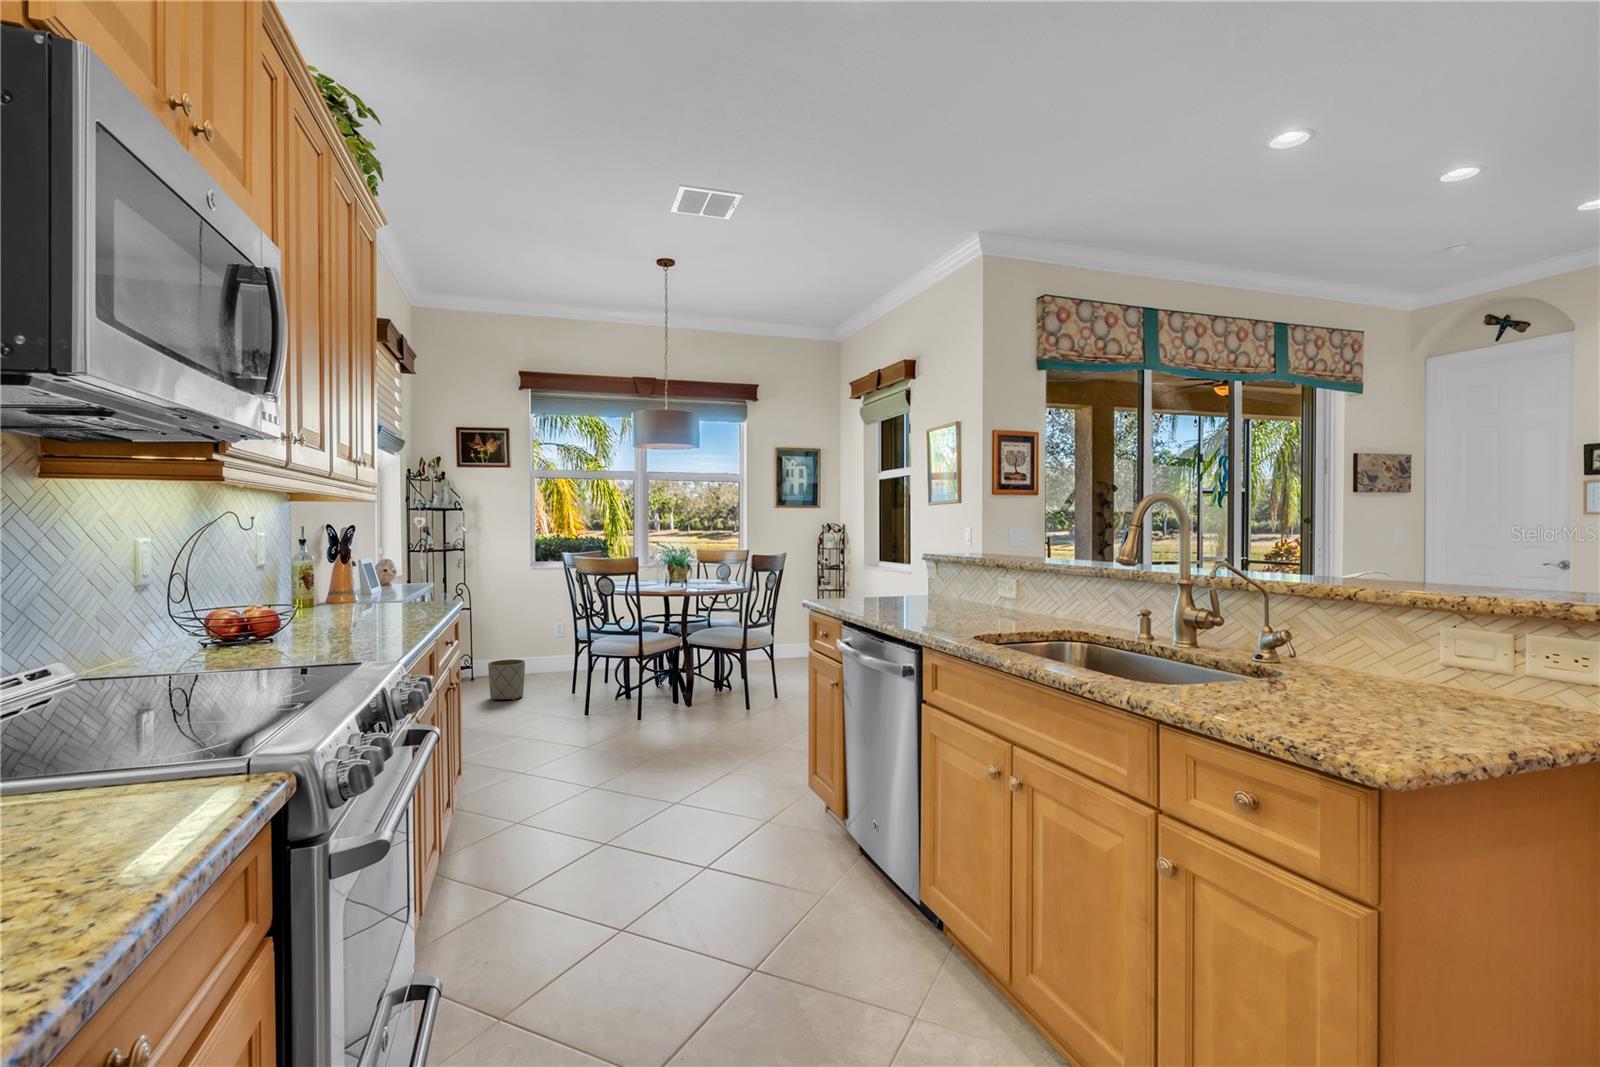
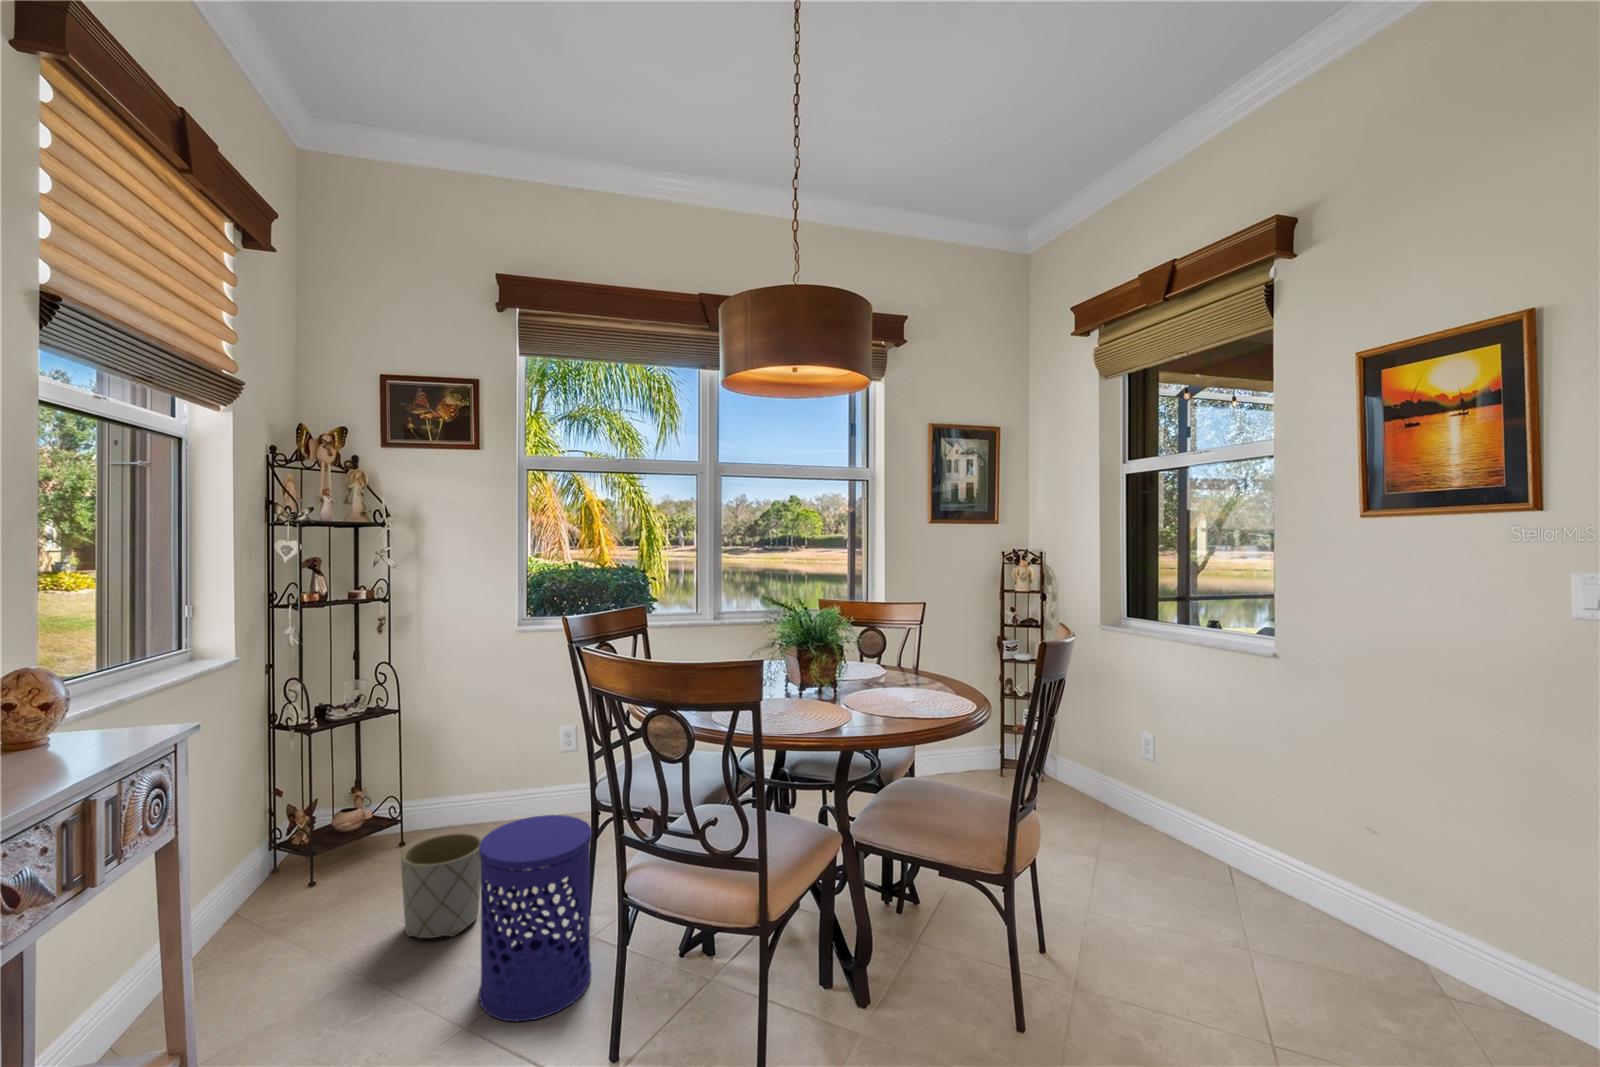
waste bin: none [531,641,579,714] -> present [479,815,592,1022]

